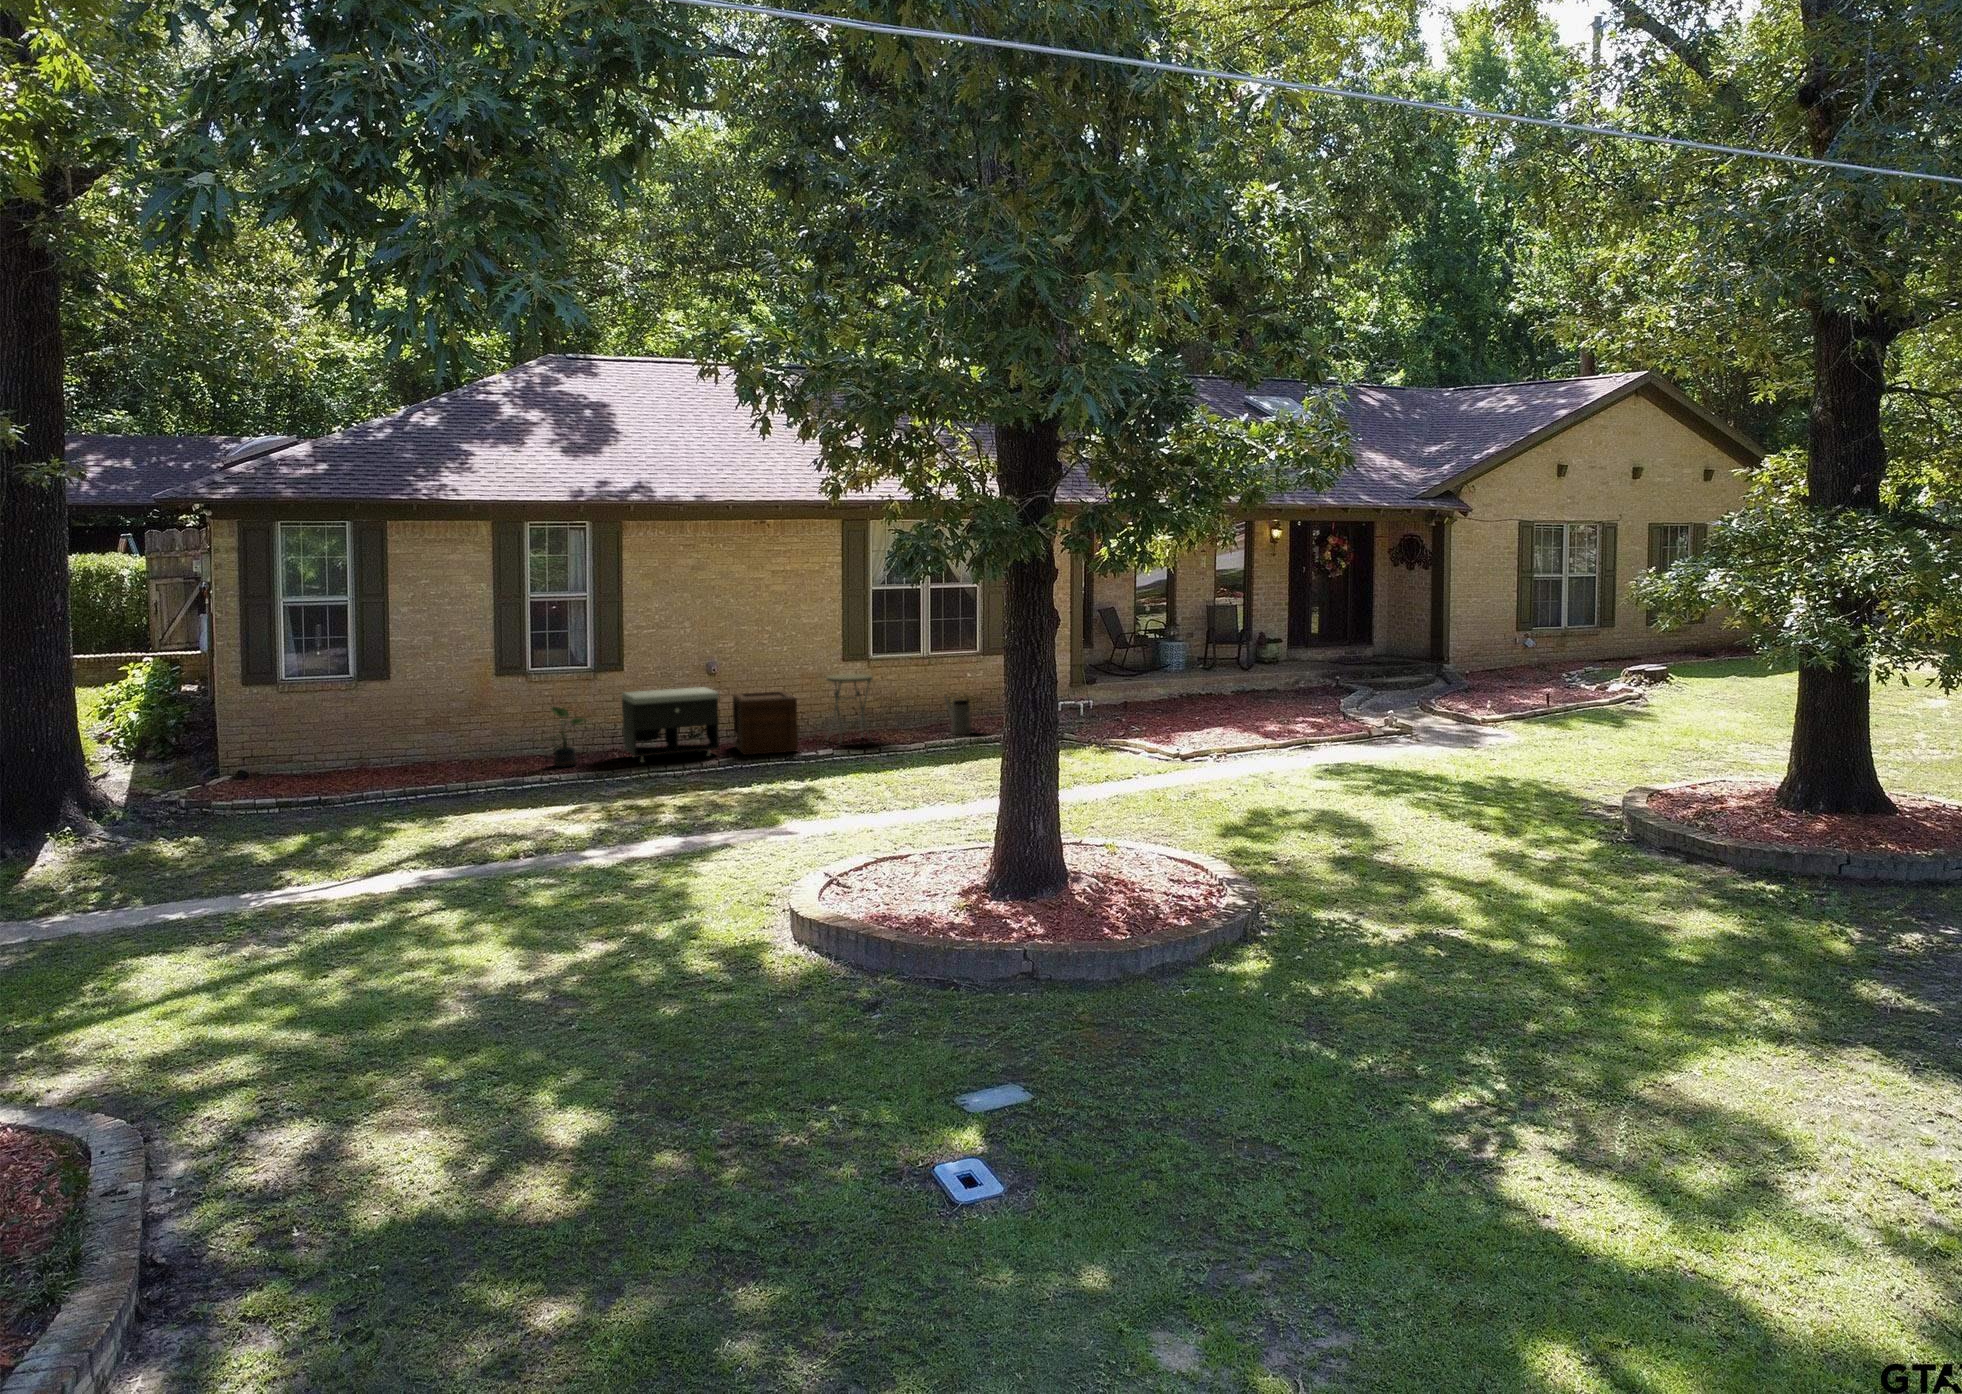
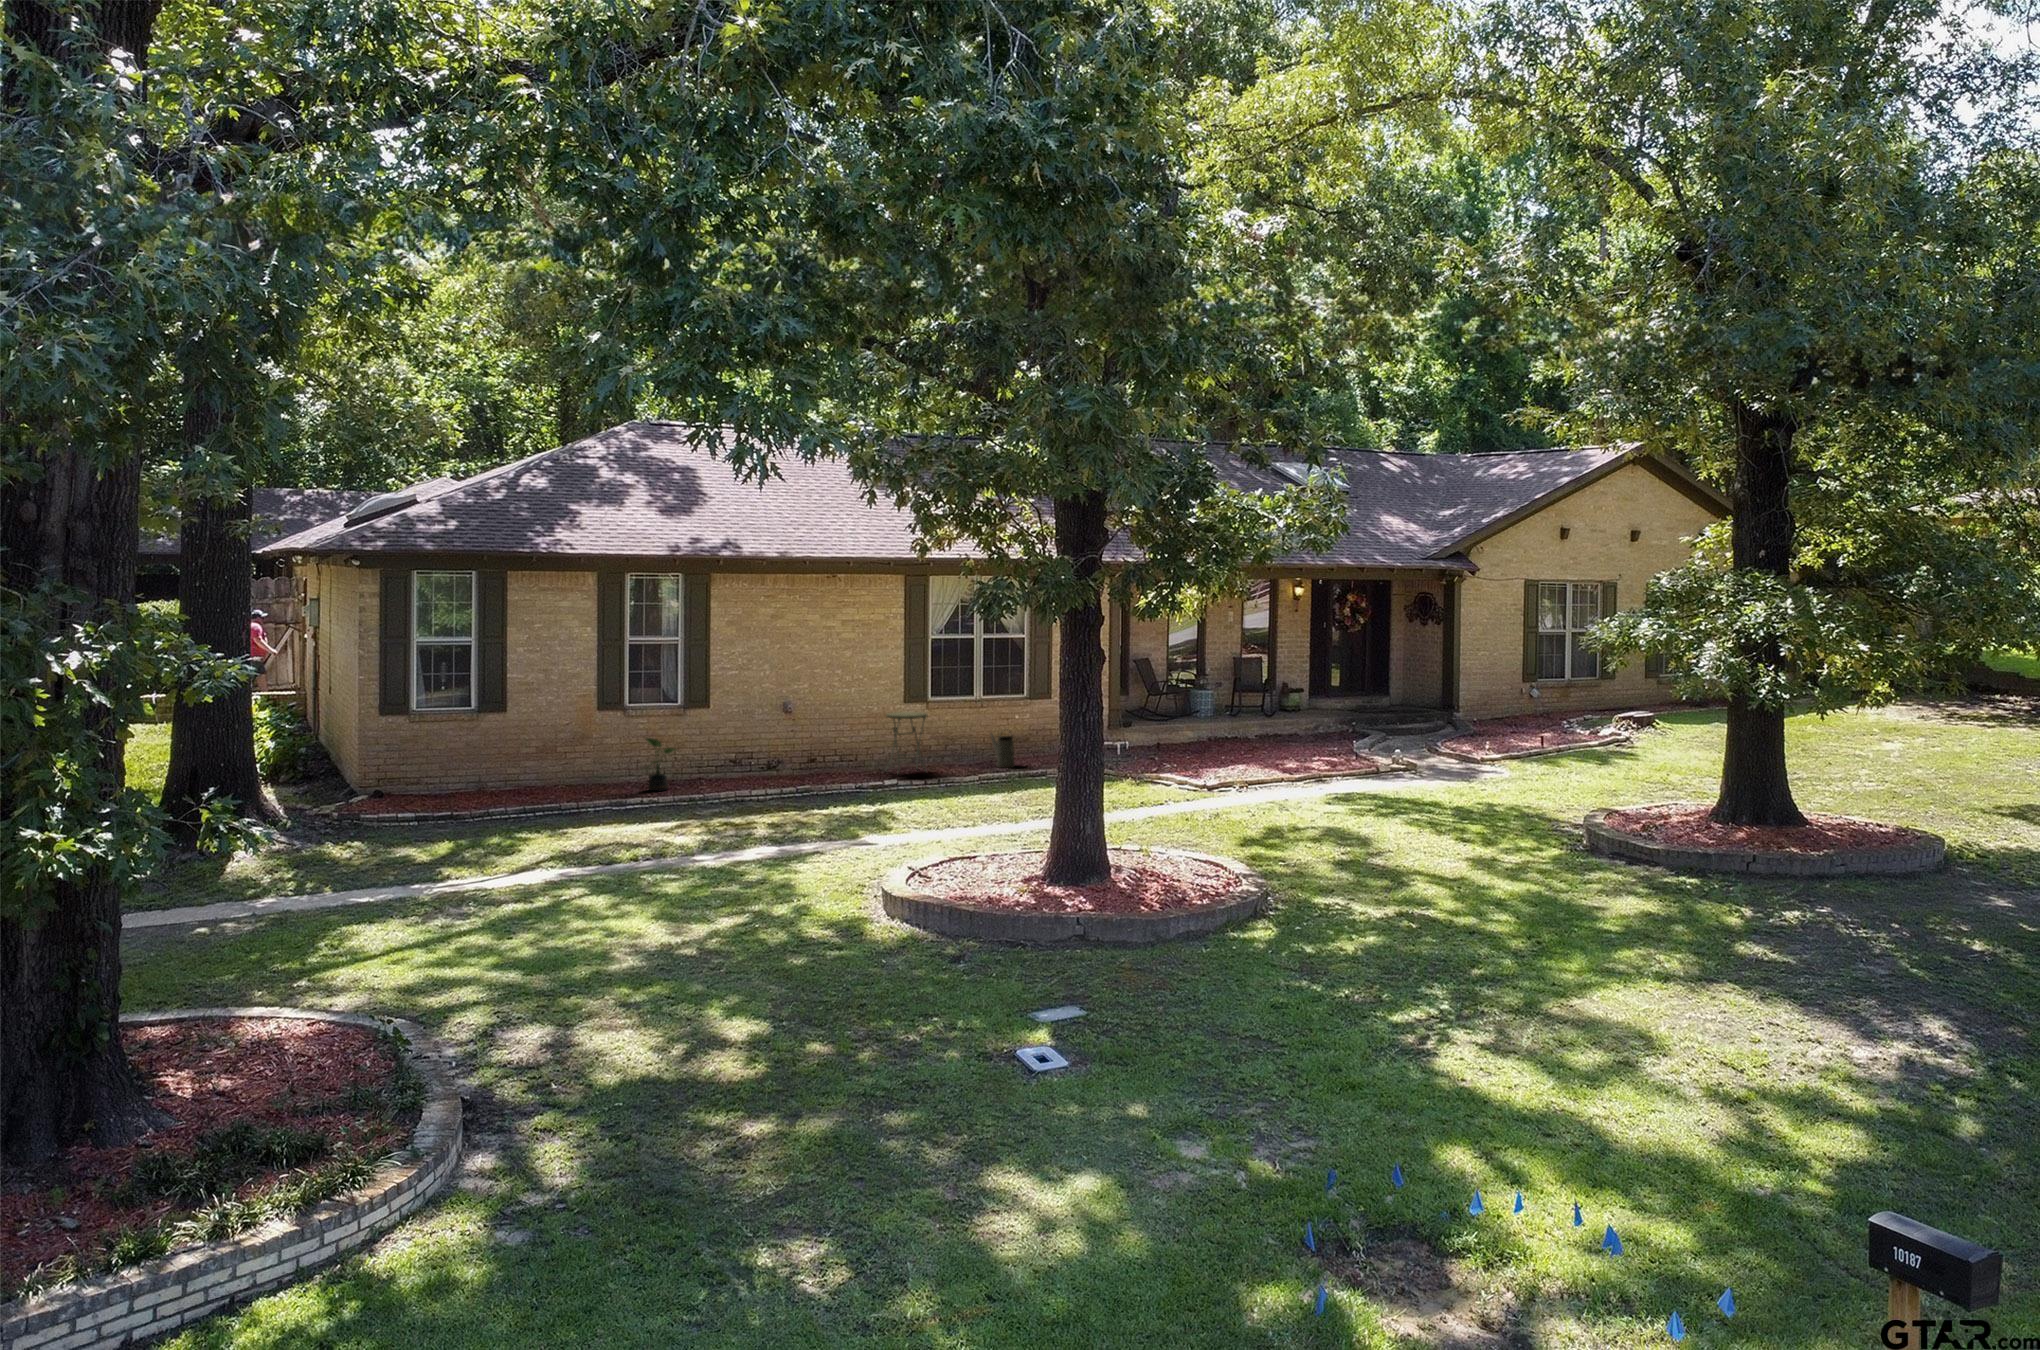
storage bench: present [622,687,719,762] -> none [707,722,793,788]
wooden crate: present [733,691,798,755] -> none [803,727,862,783]

